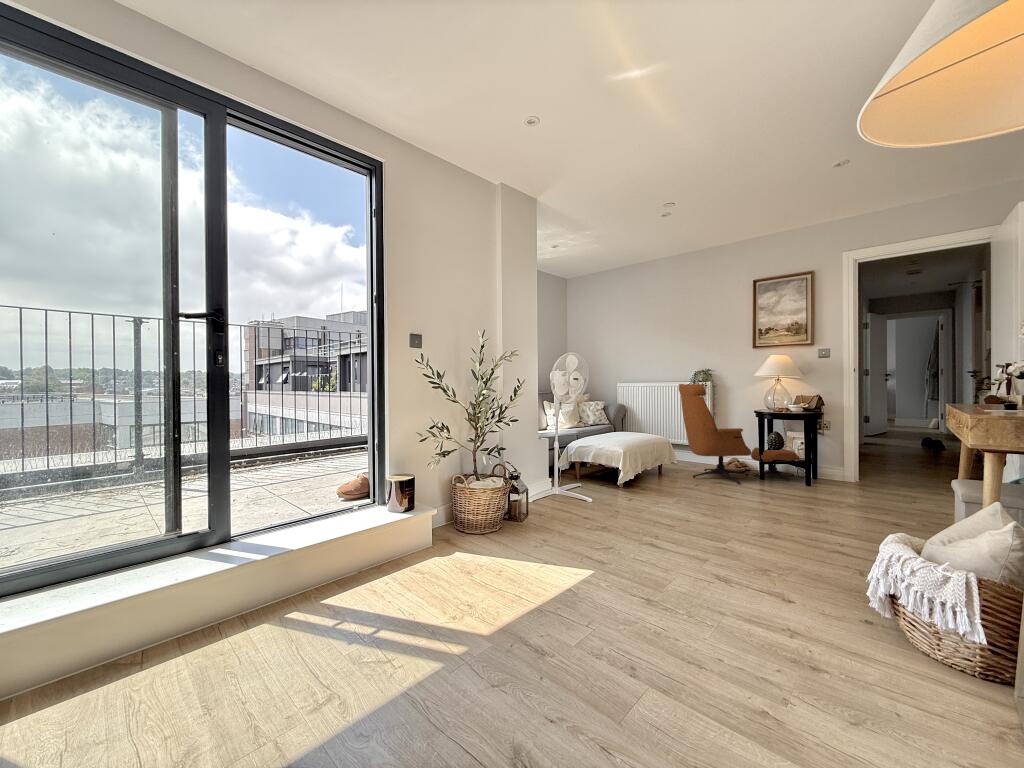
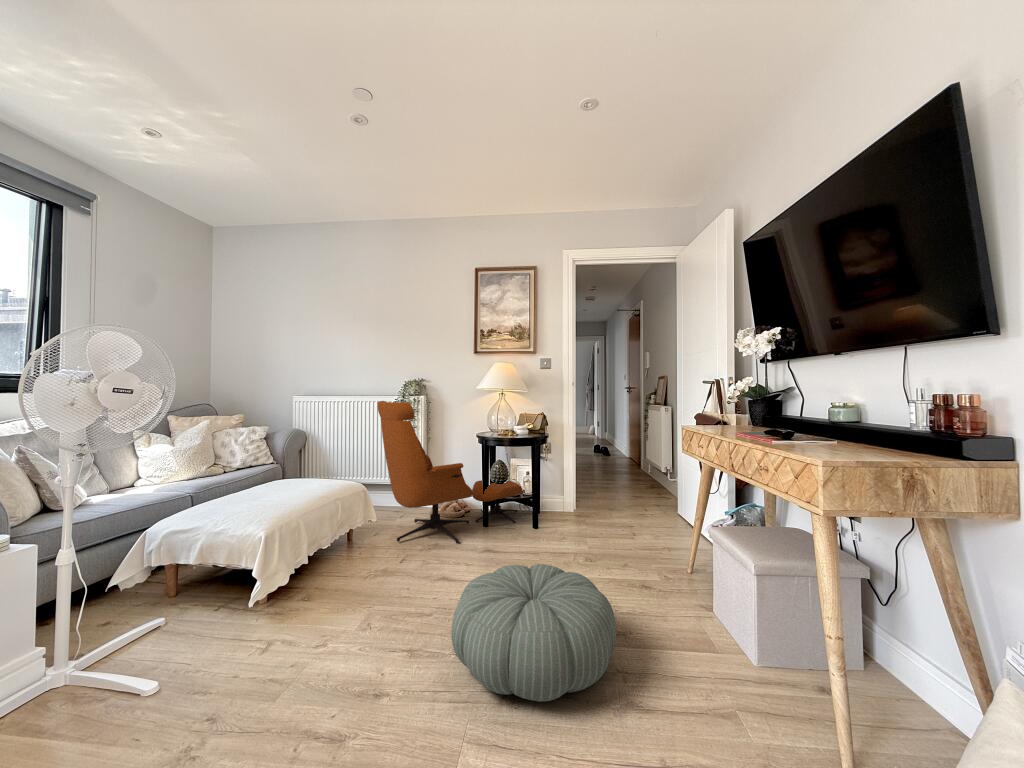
pouf: none [734,482,848,541] -> present [452,564,616,702]

